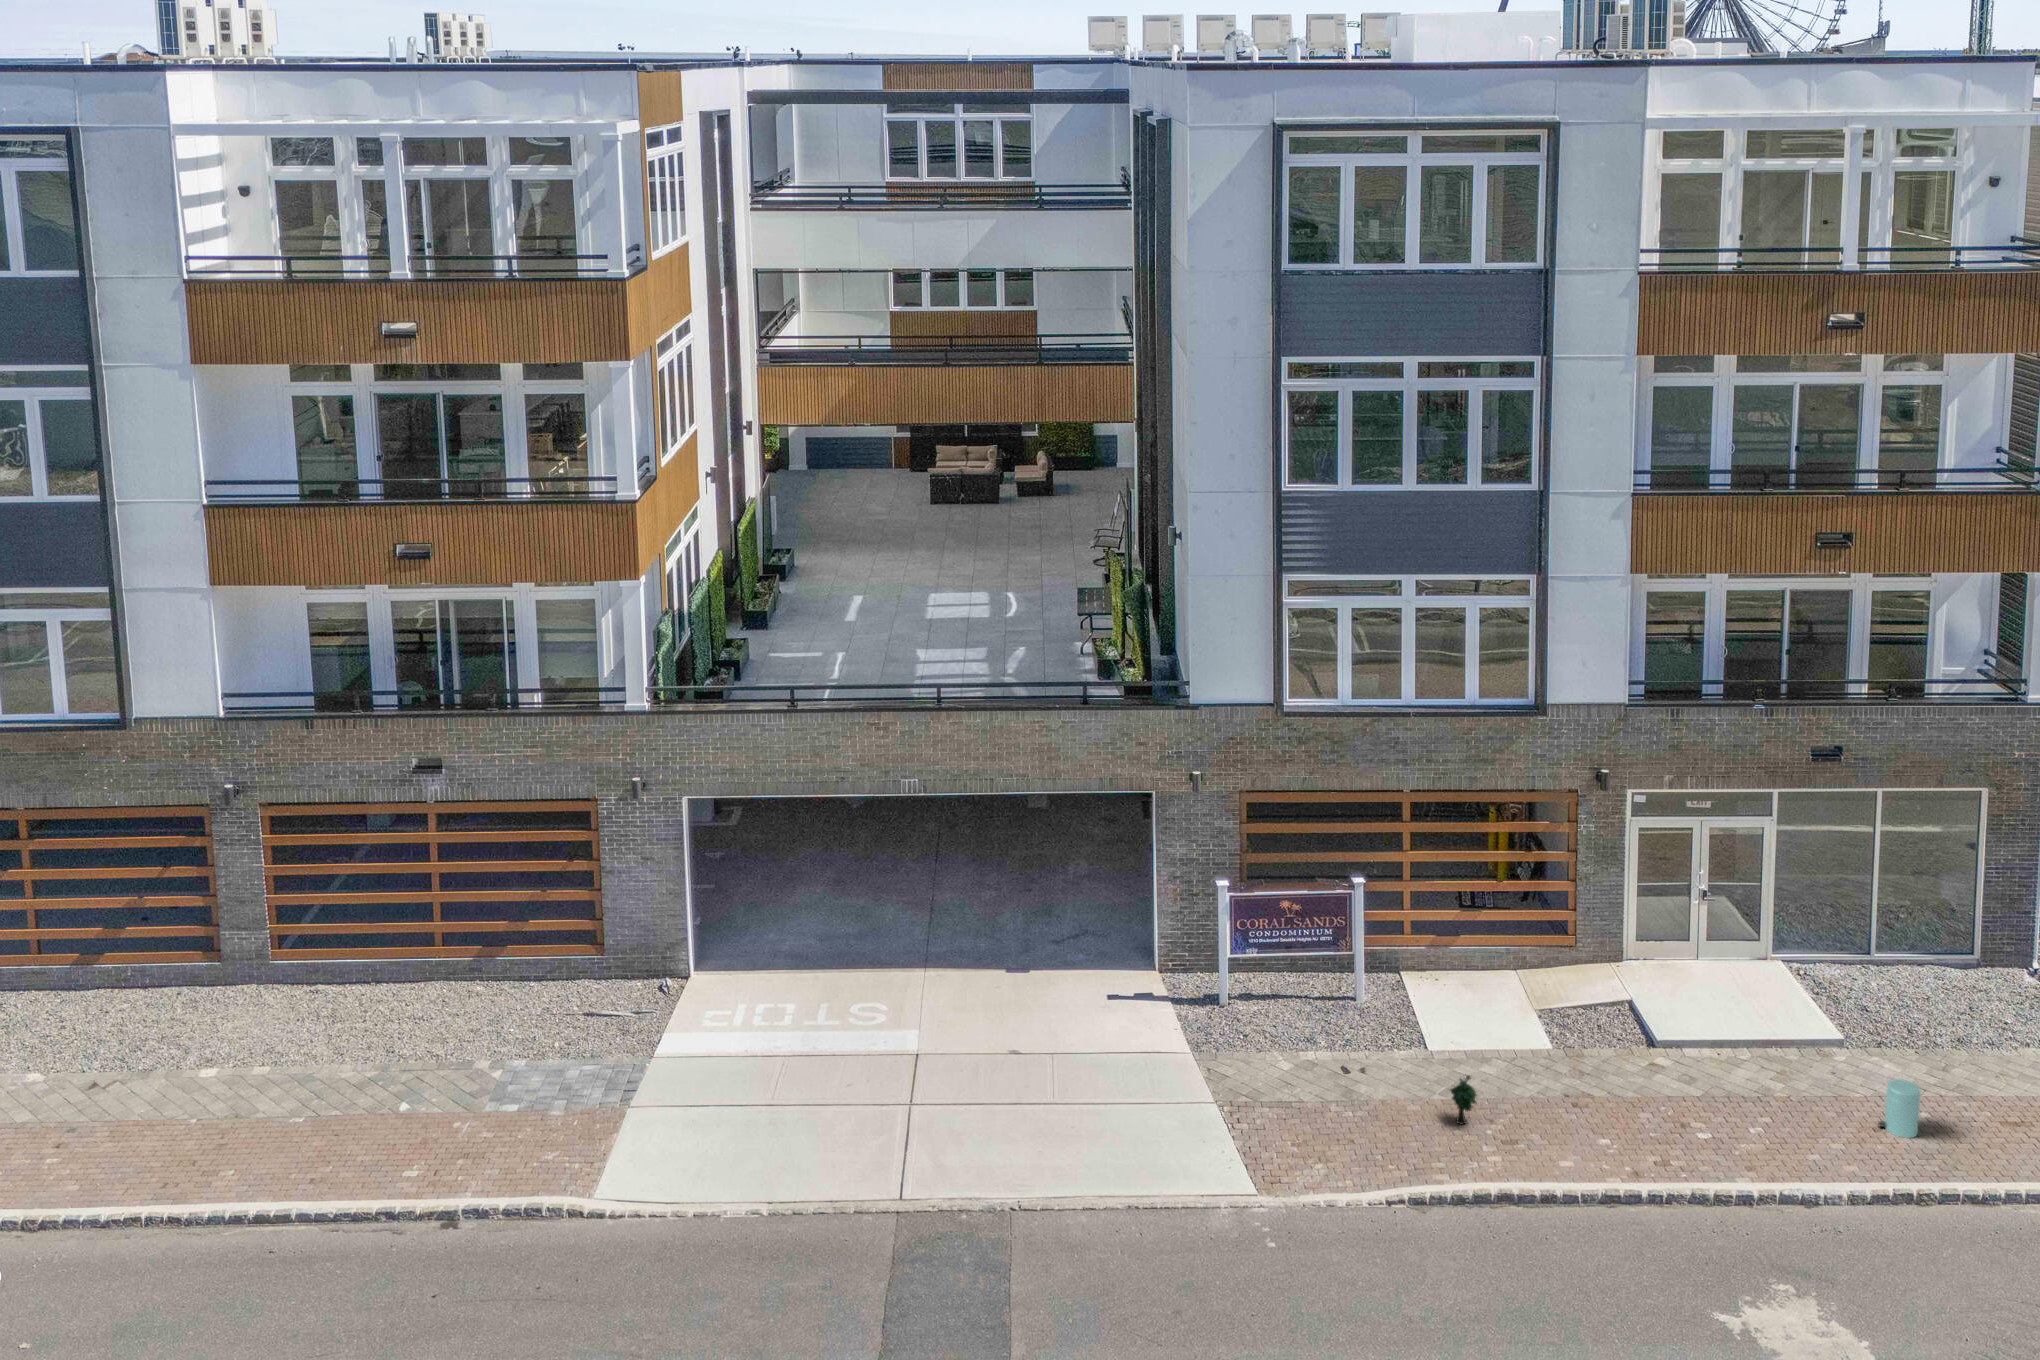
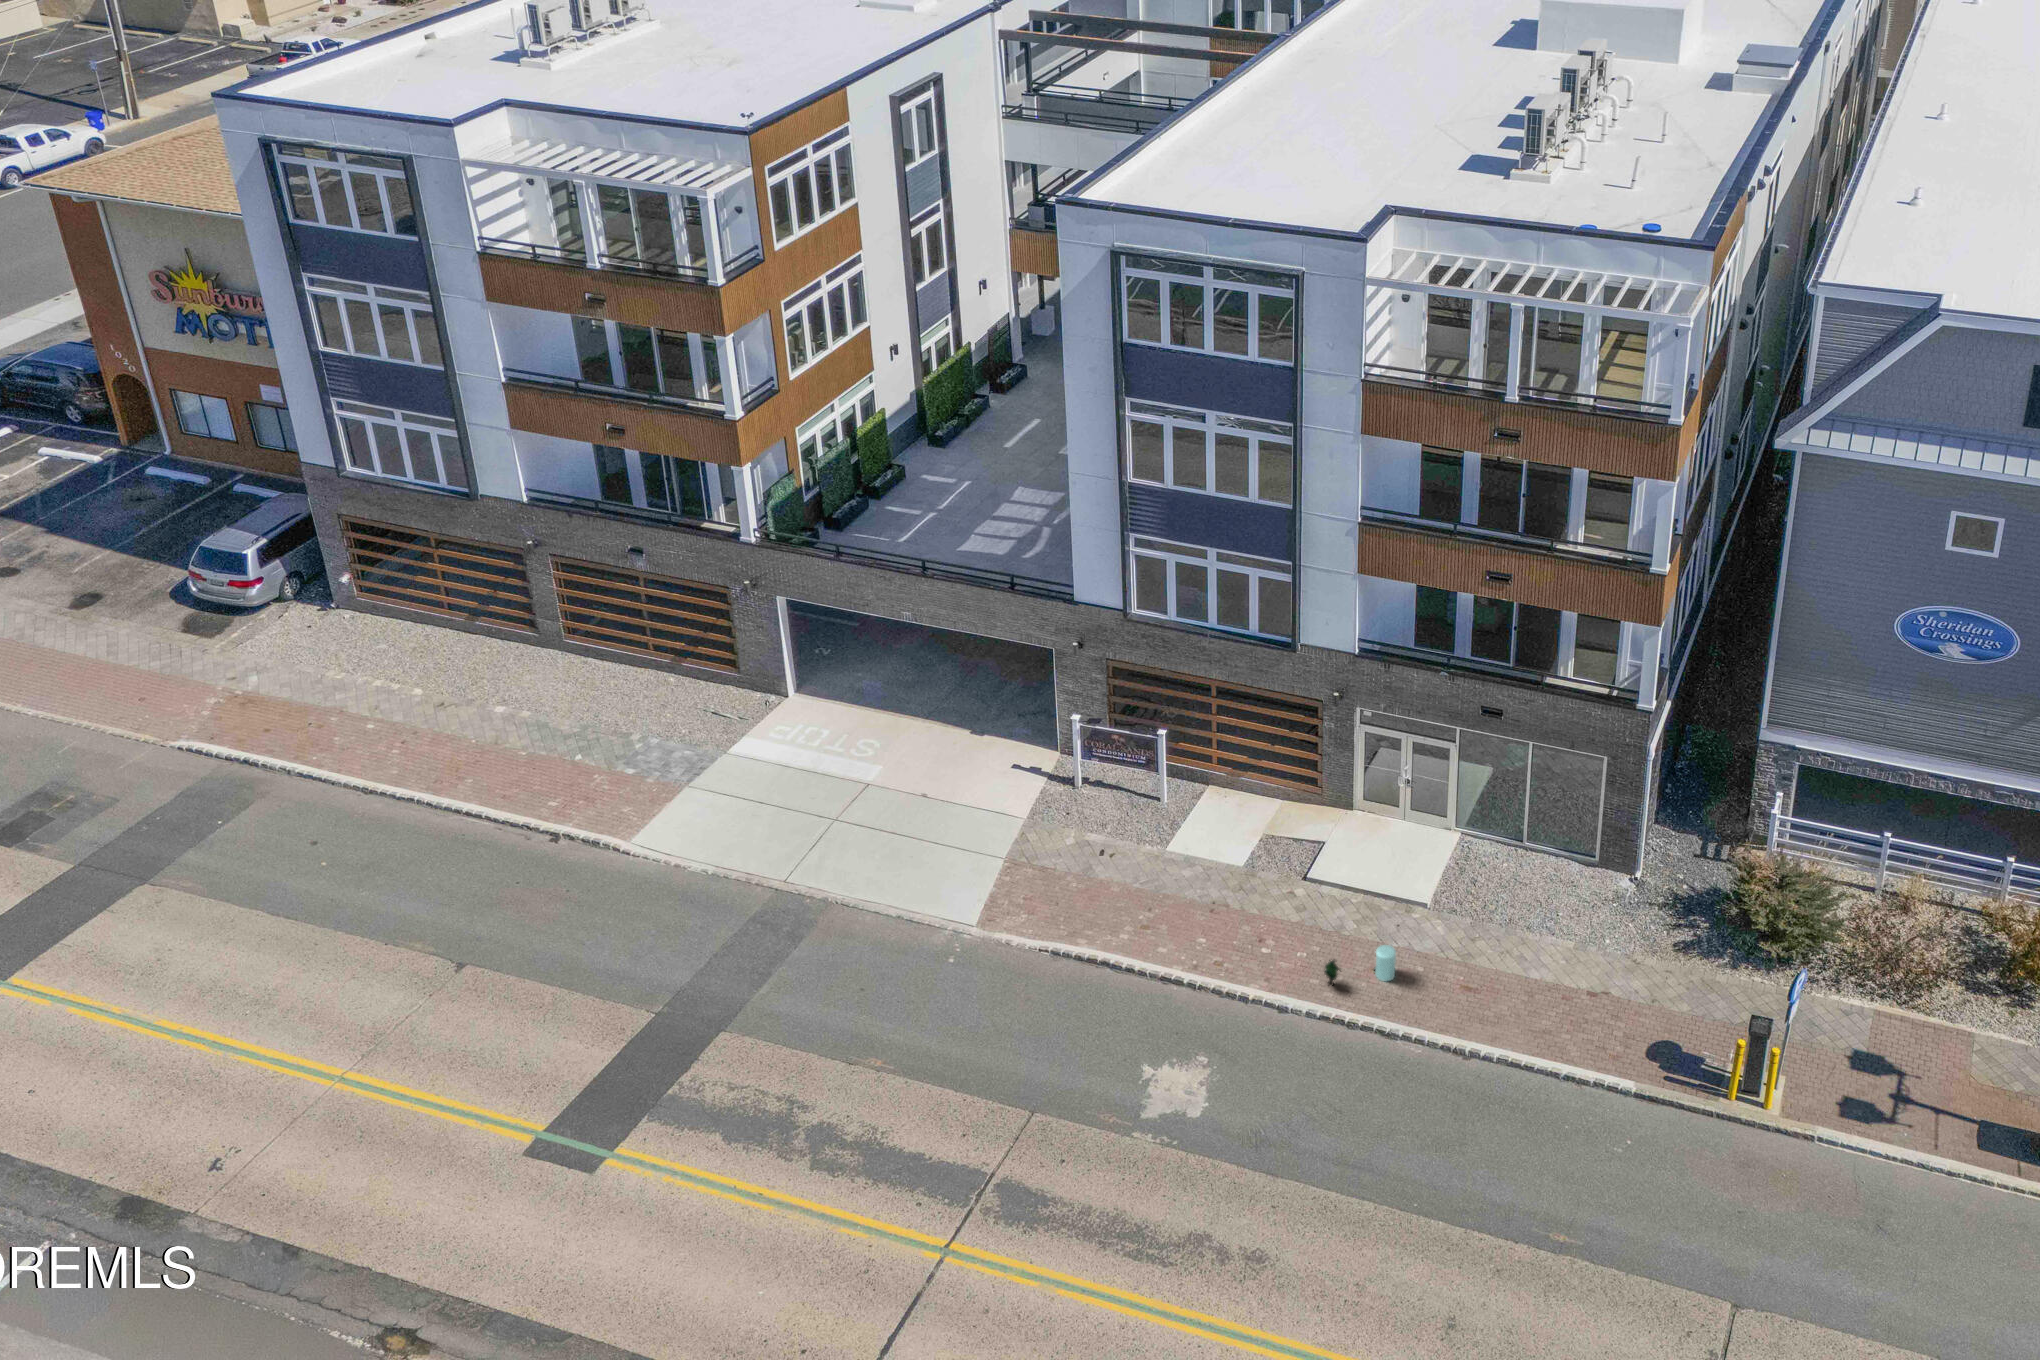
decorative plant: present [1450,1074,1477,1125] -> present [1325,959,1340,986]

